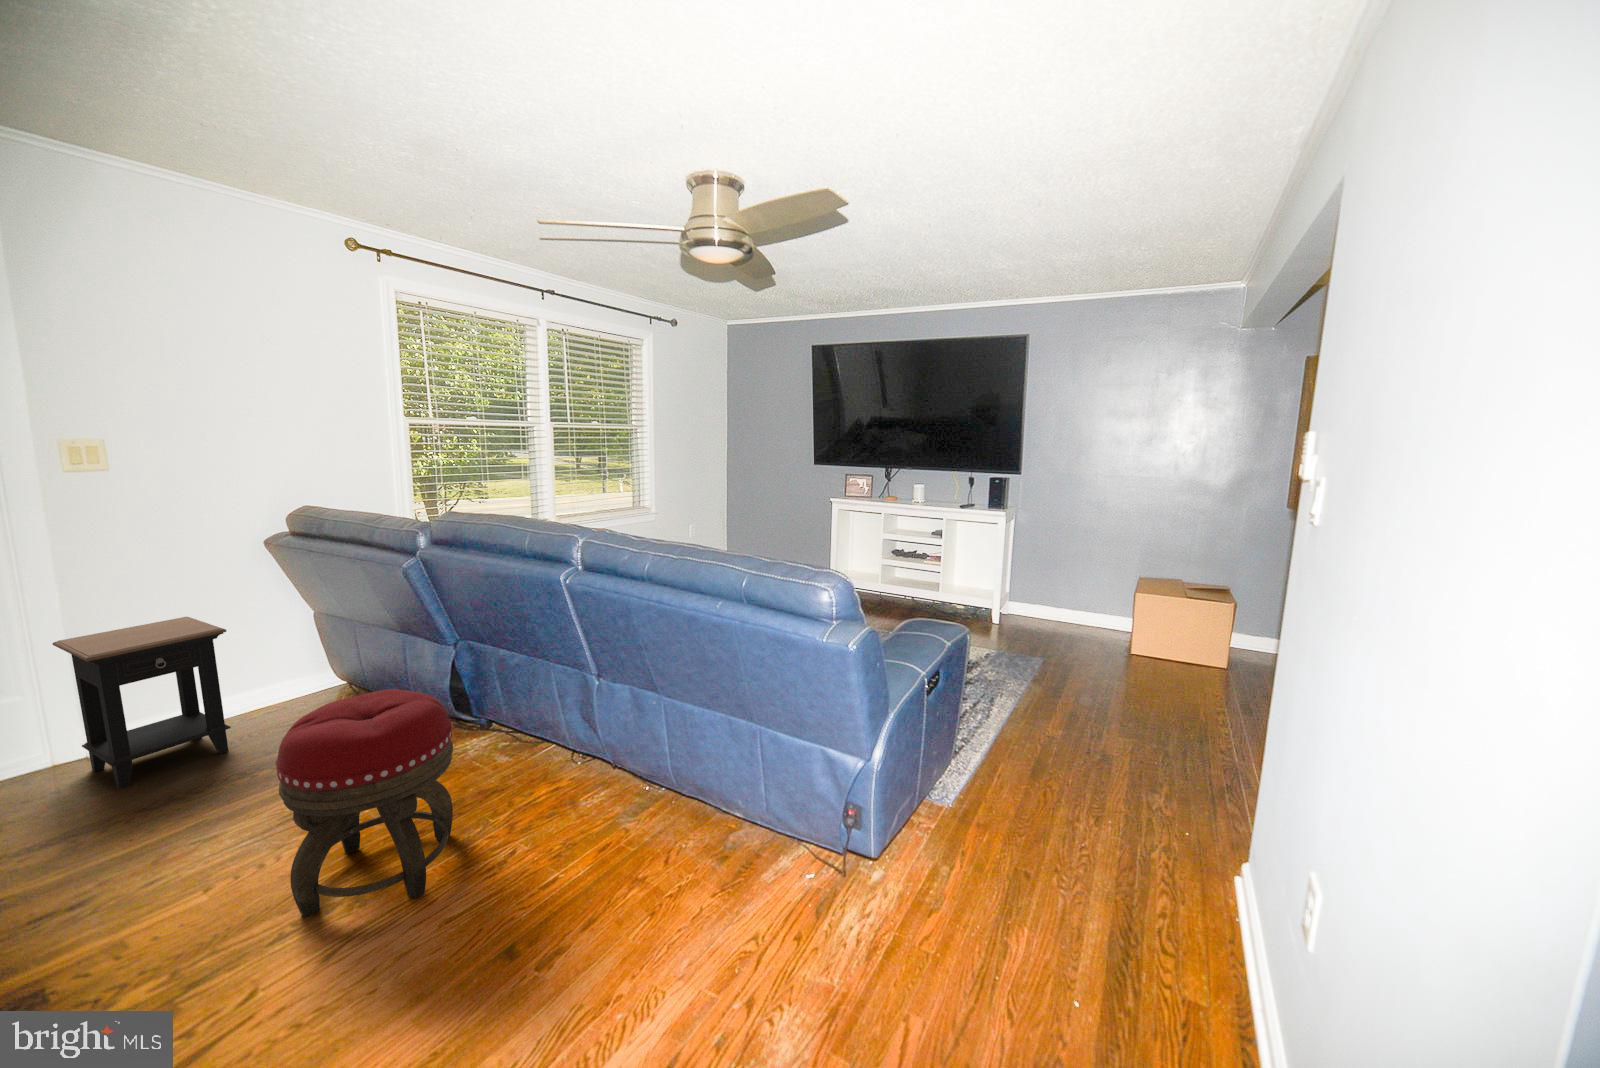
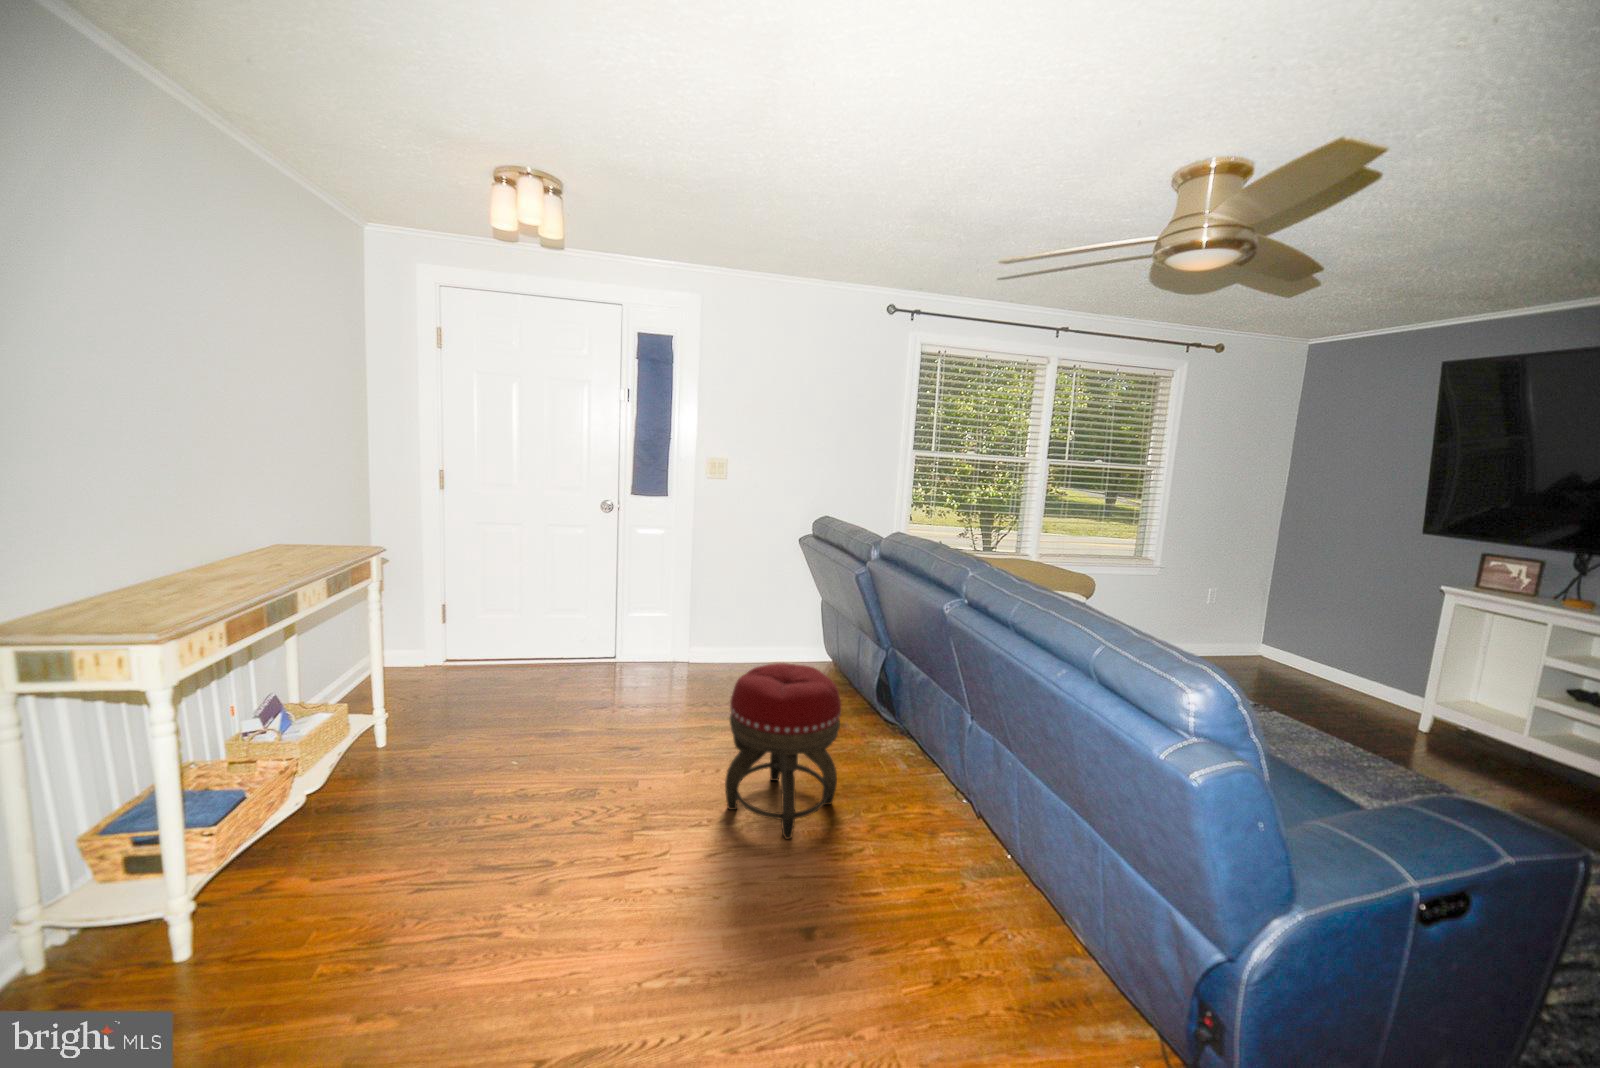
side table: present [53,617,231,789] -> none [702,581,770,679]

